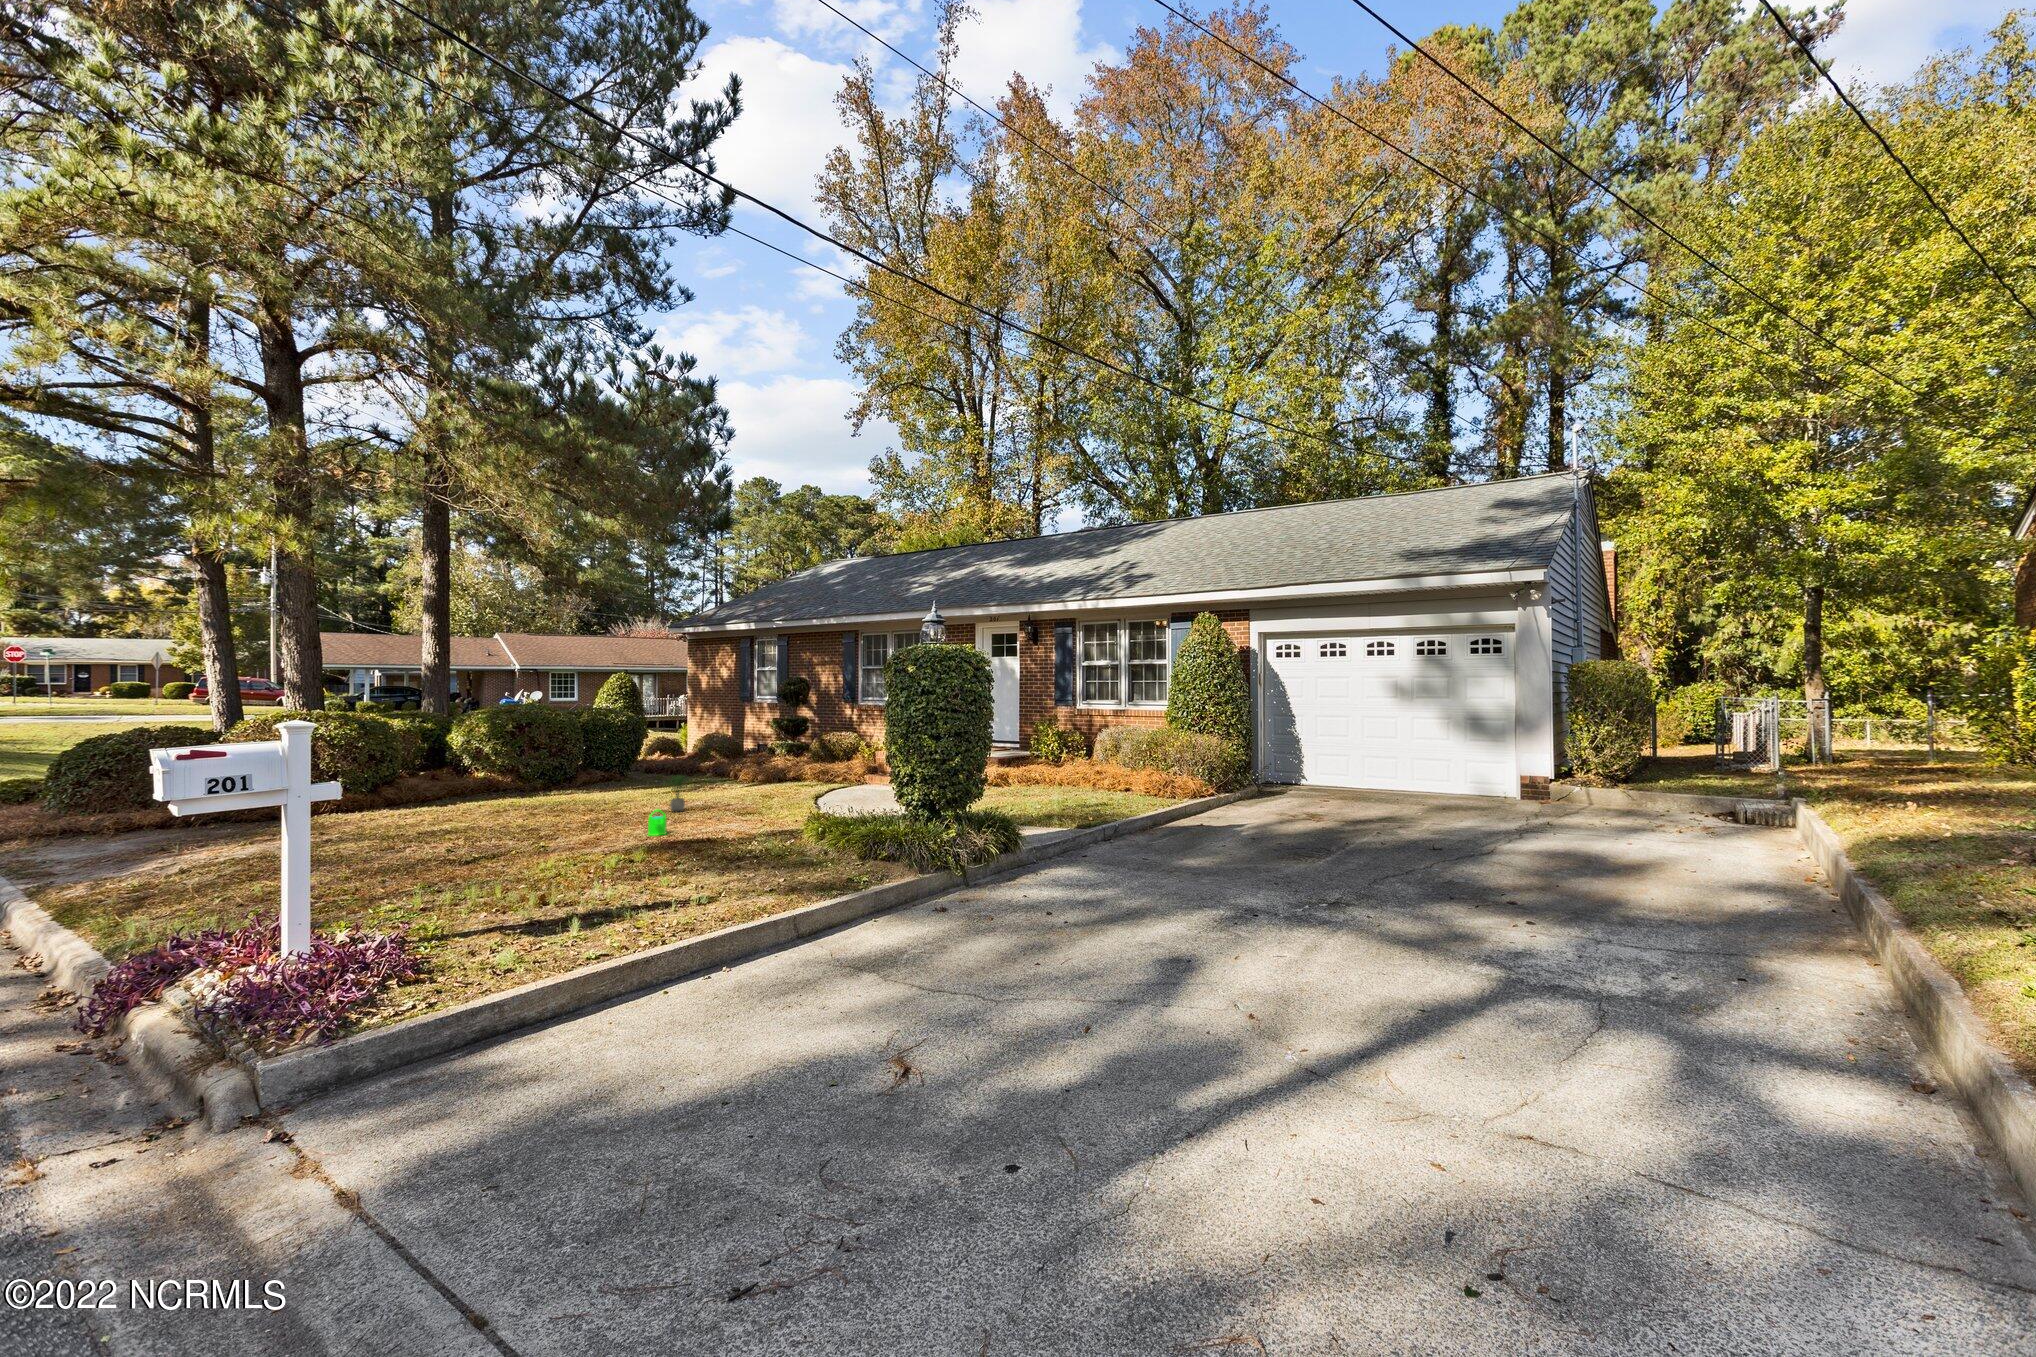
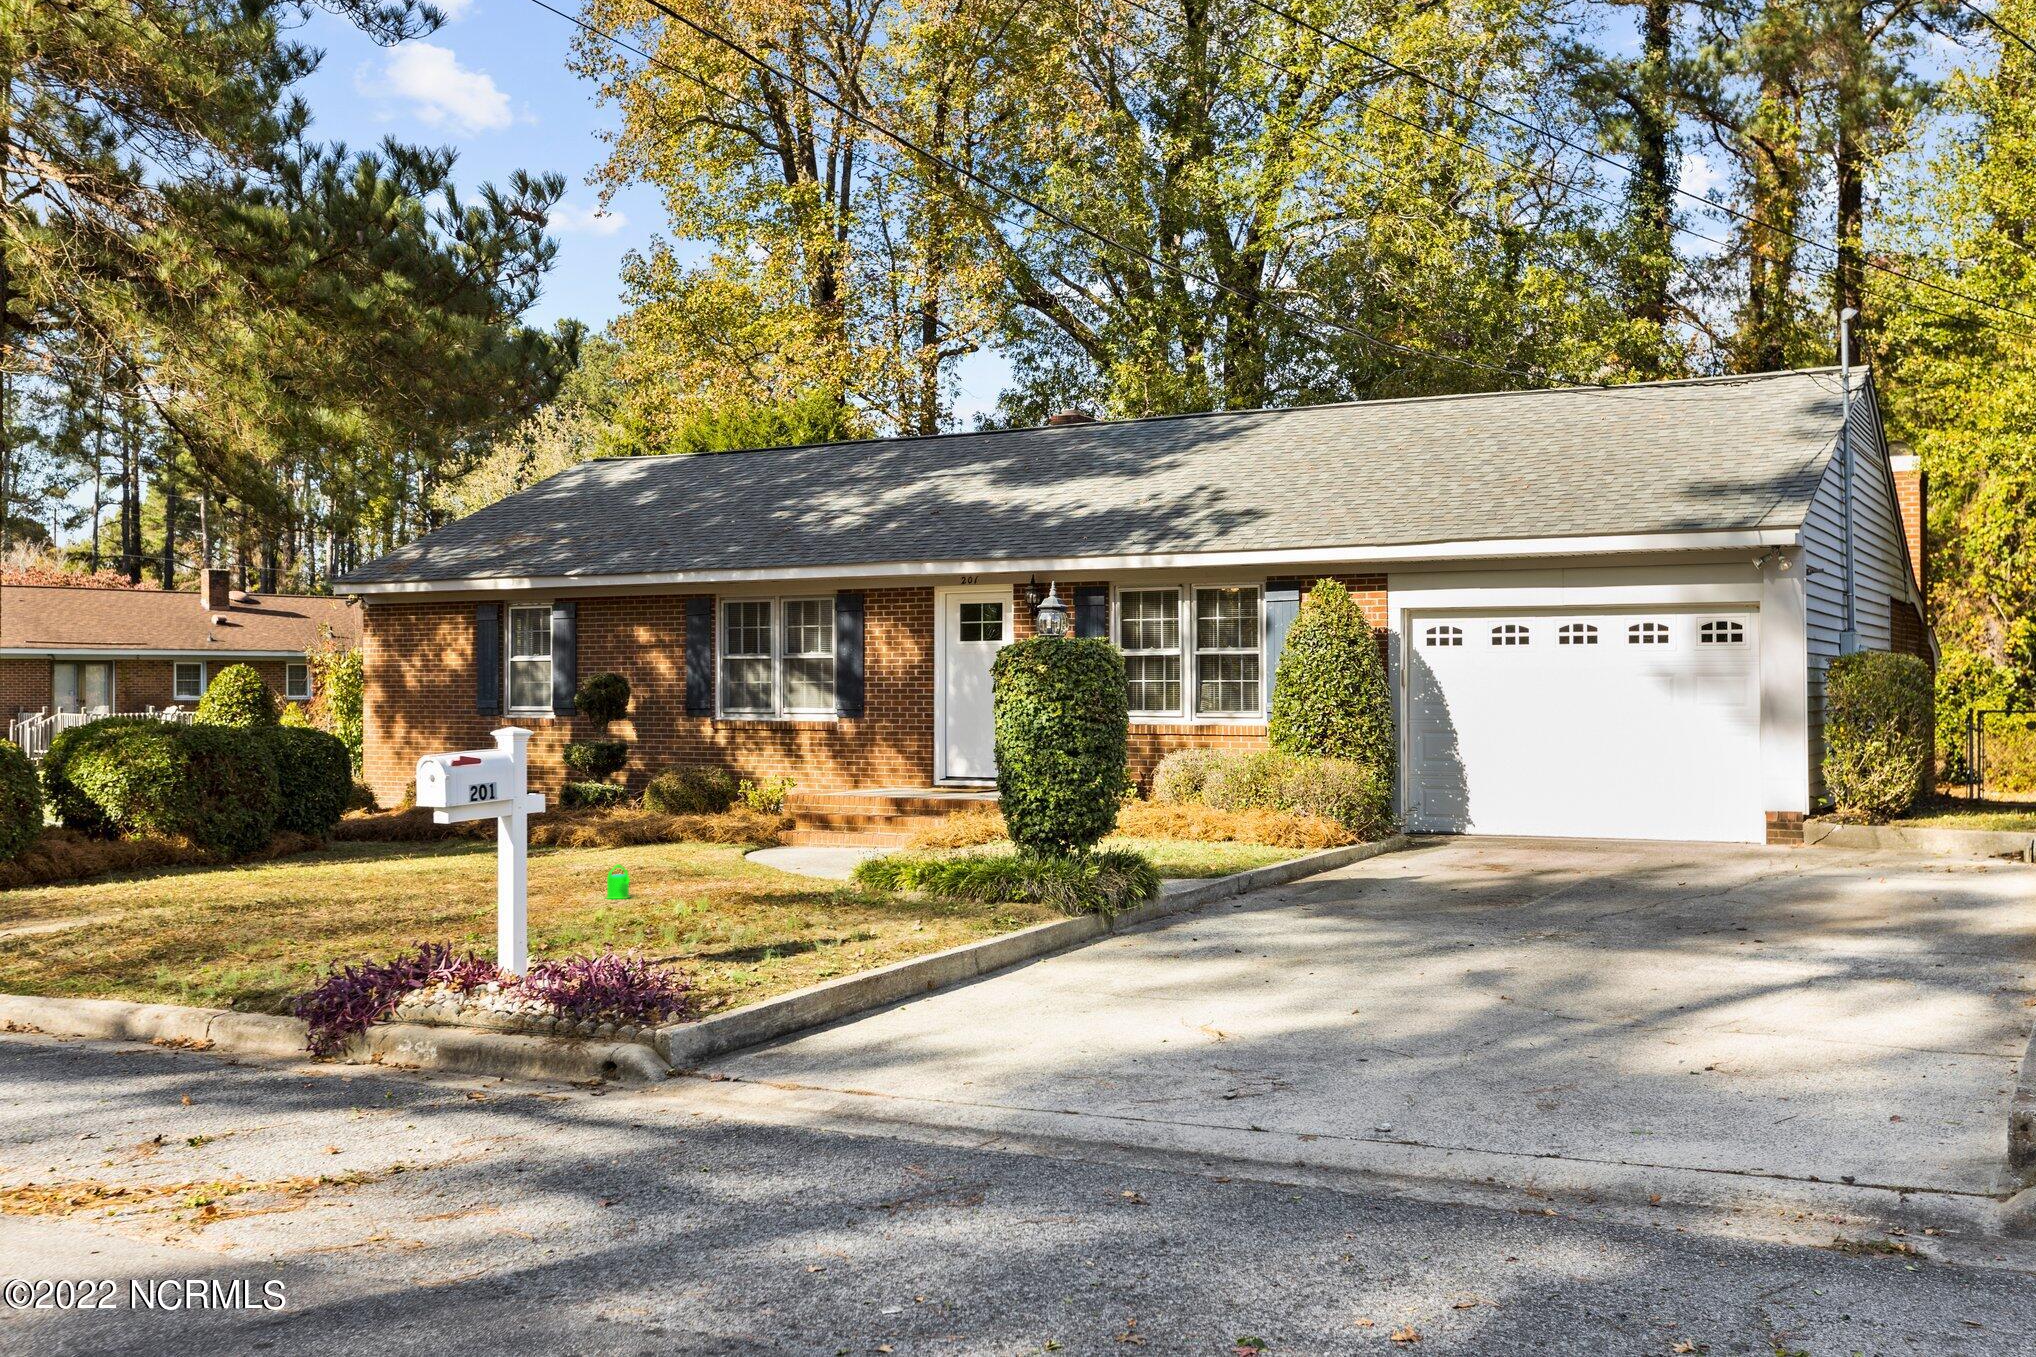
potted plant: present [664,776,689,812] -> none [577,820,617,874]

